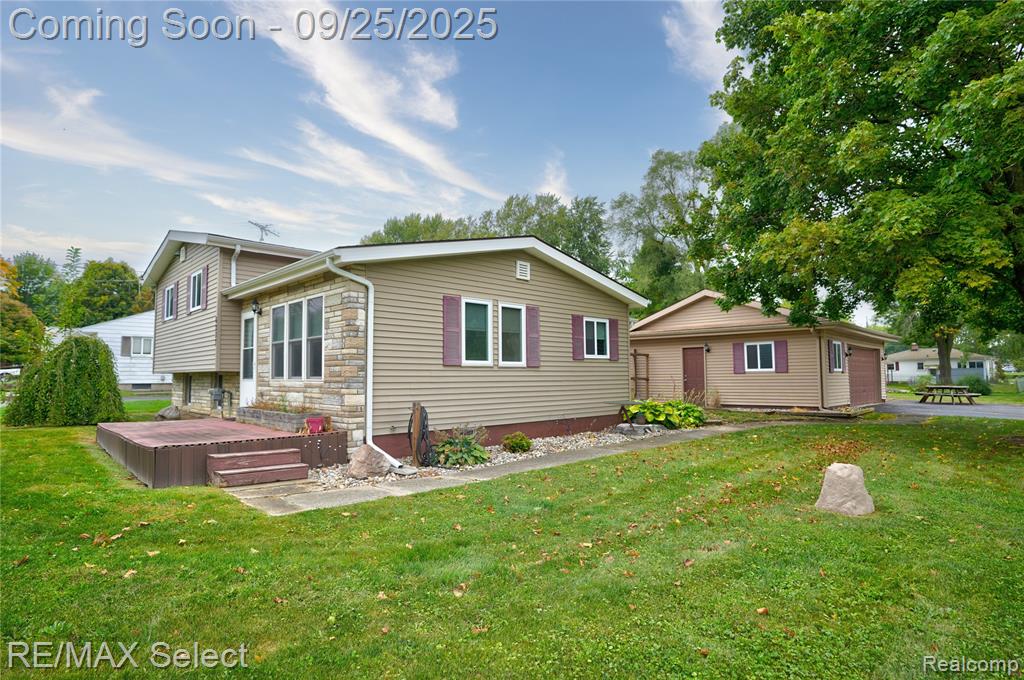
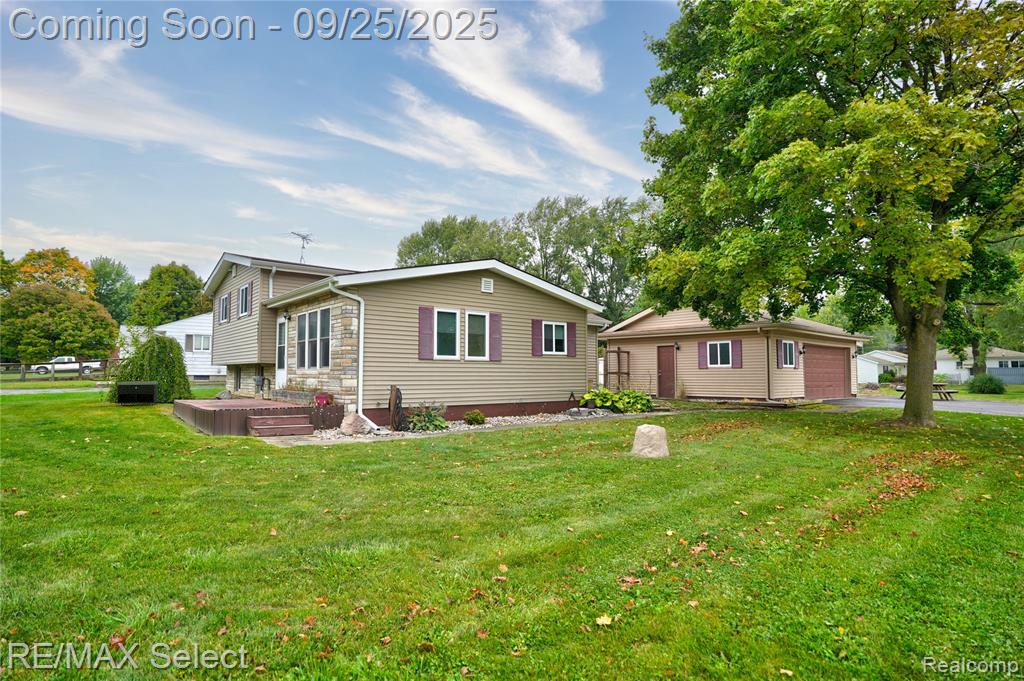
storage bench: none [14,397,76,431] -> present [117,381,158,406]

